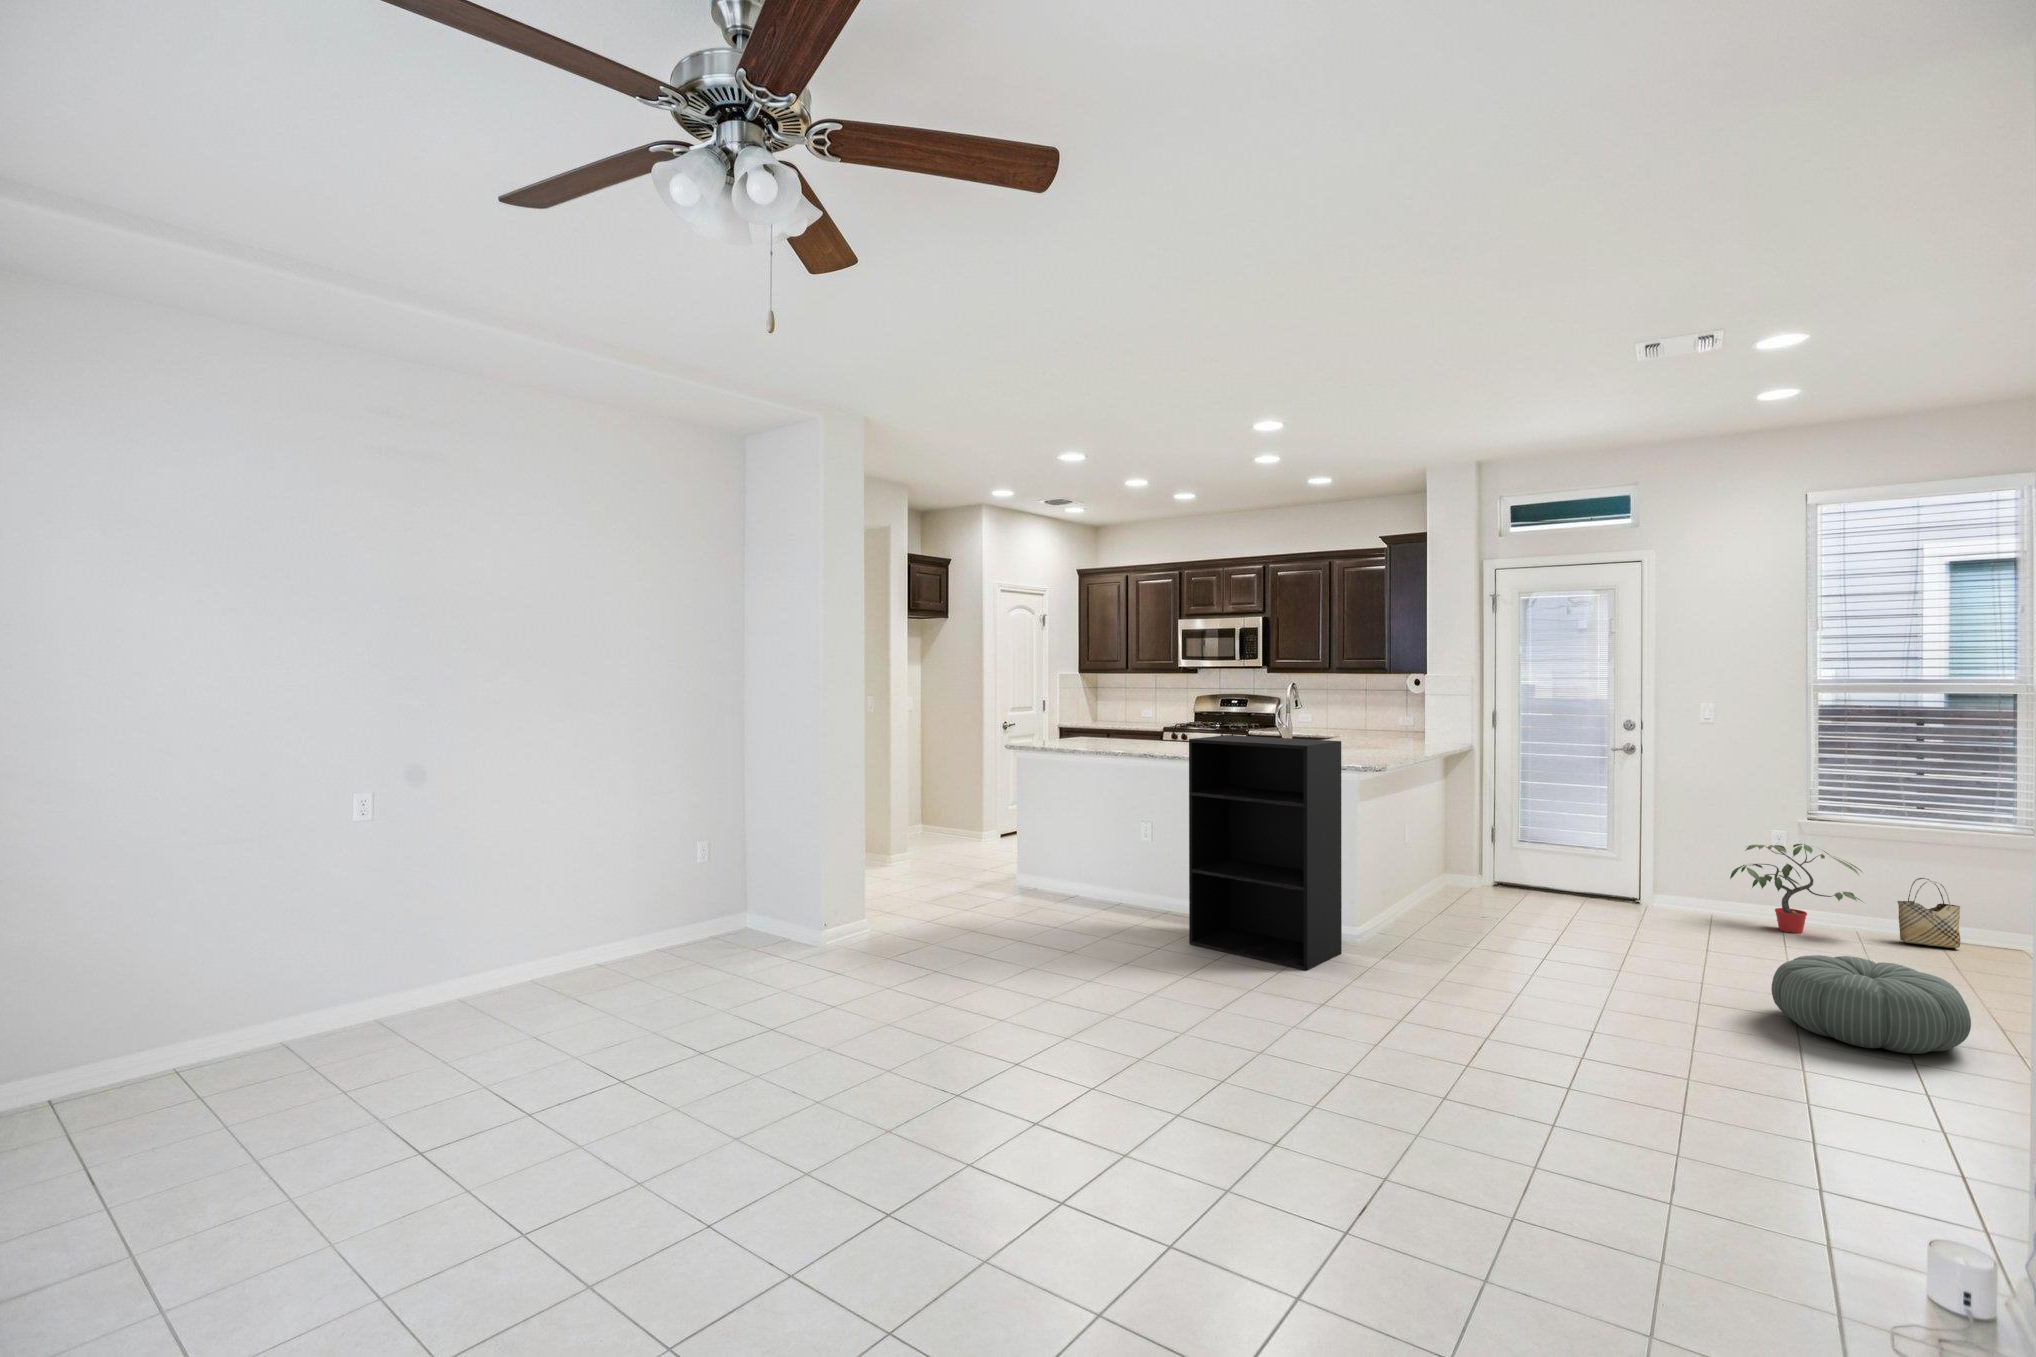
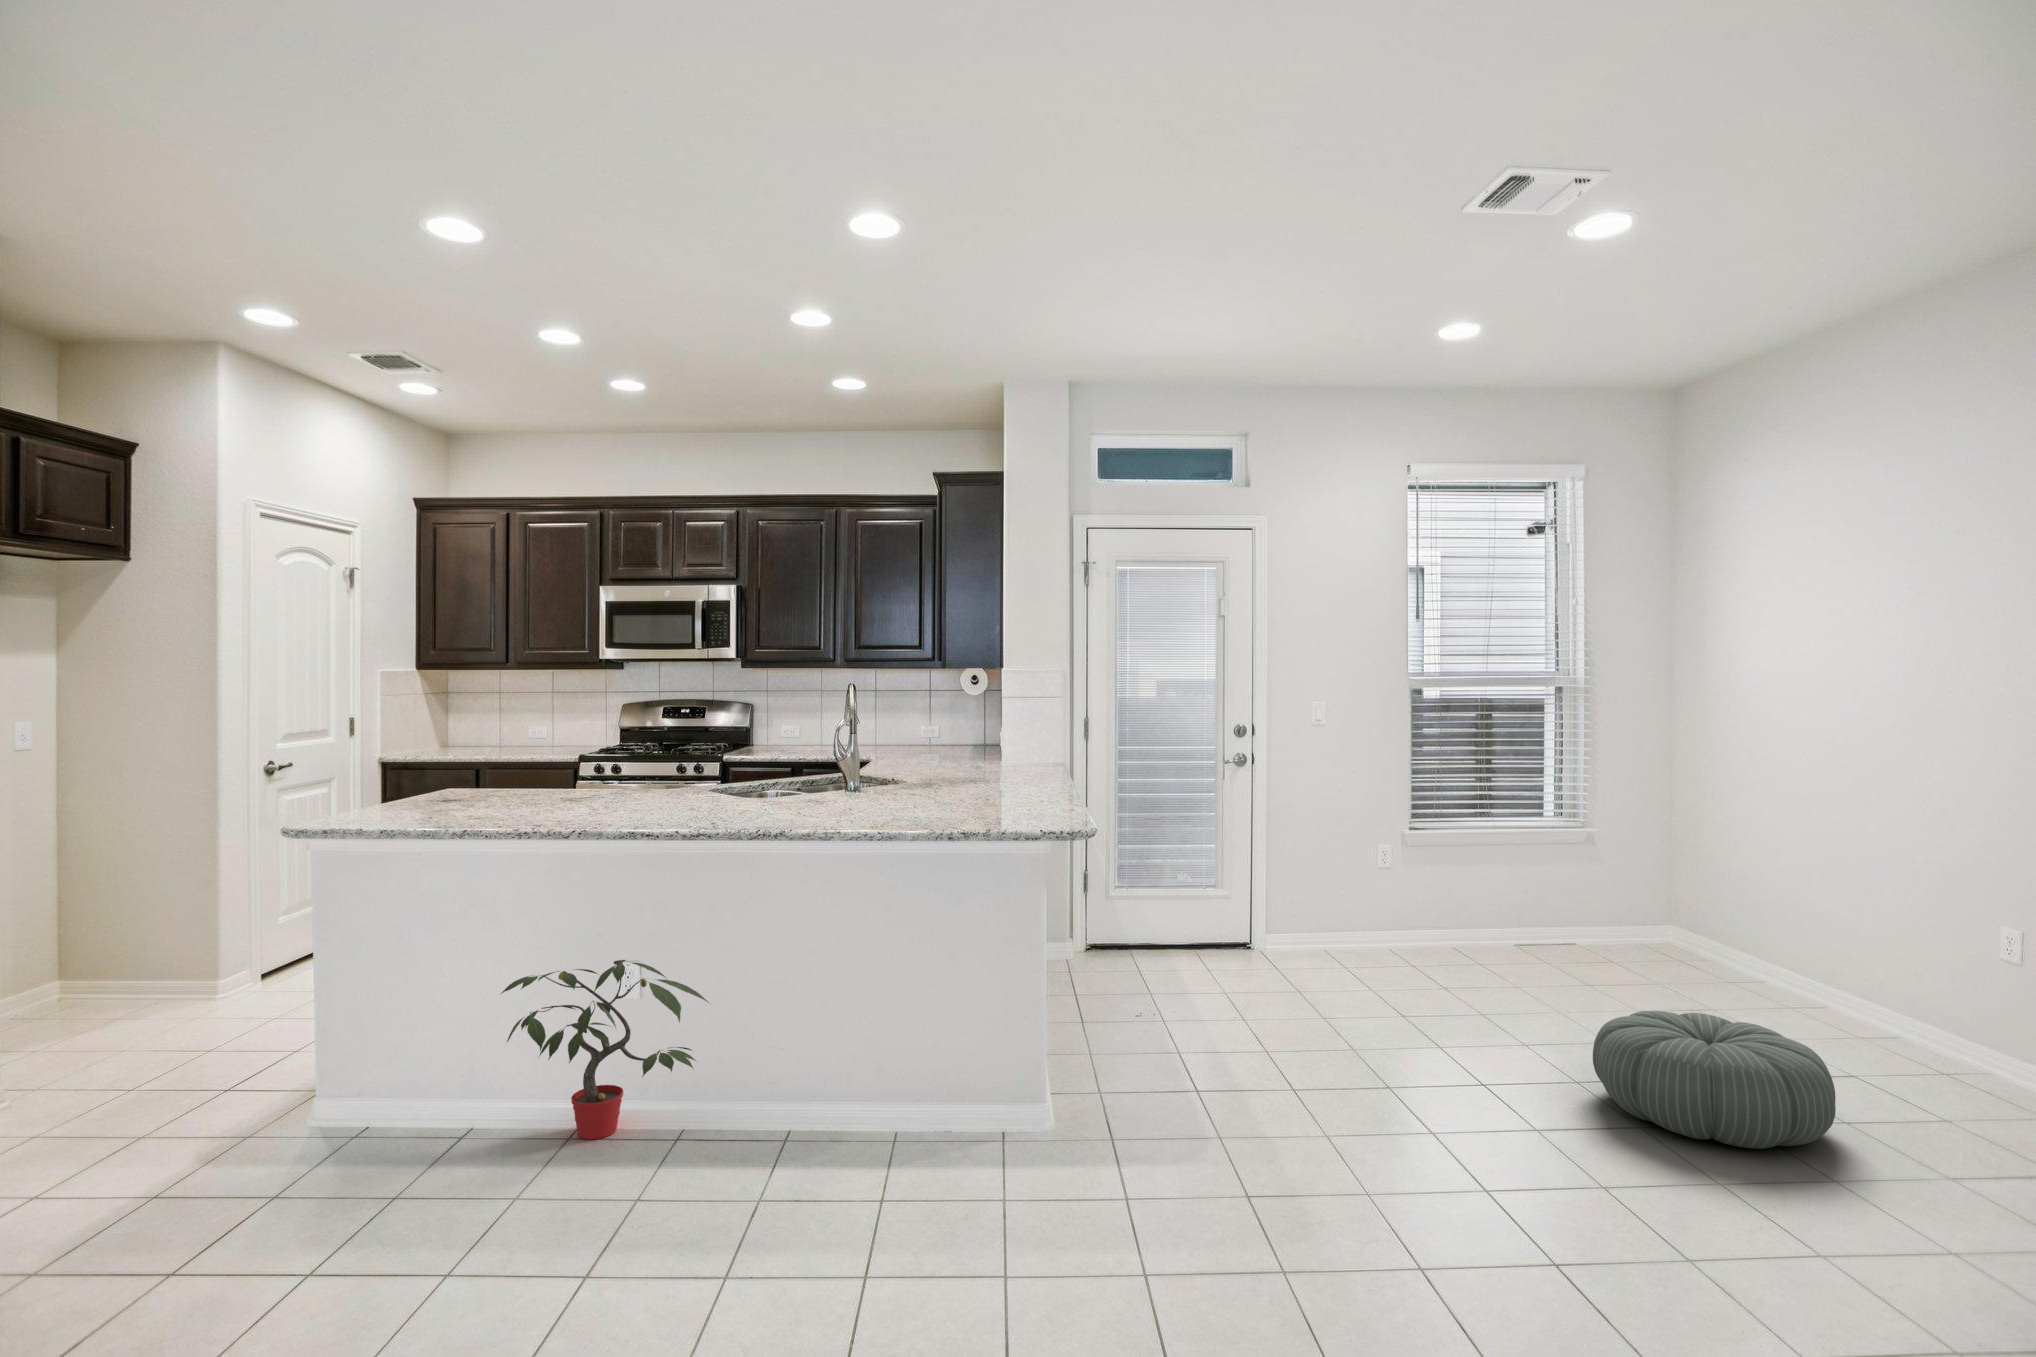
bookshelf: present [1189,735,1342,970] -> none [746,753,1025,1210]
potted plant: present [1730,844,1863,933] -> present [501,960,709,1140]
woven basket: present [1897,878,1960,948] -> none [1499,885,1552,959]

